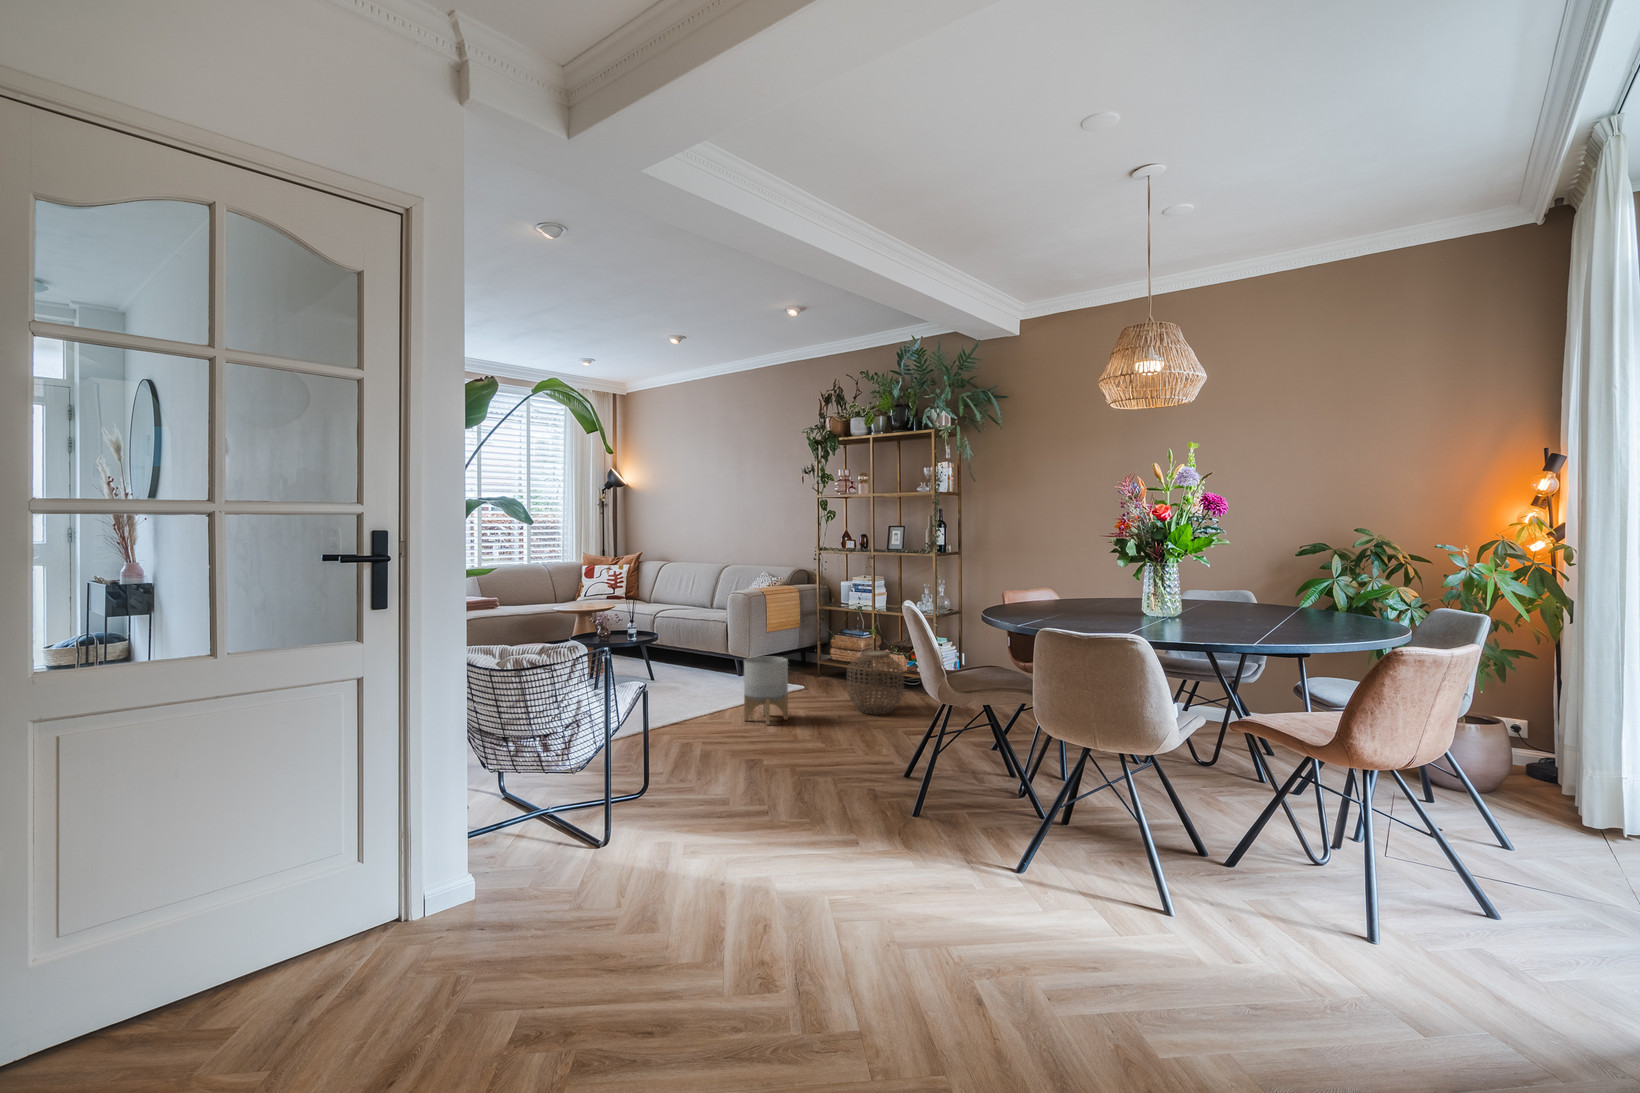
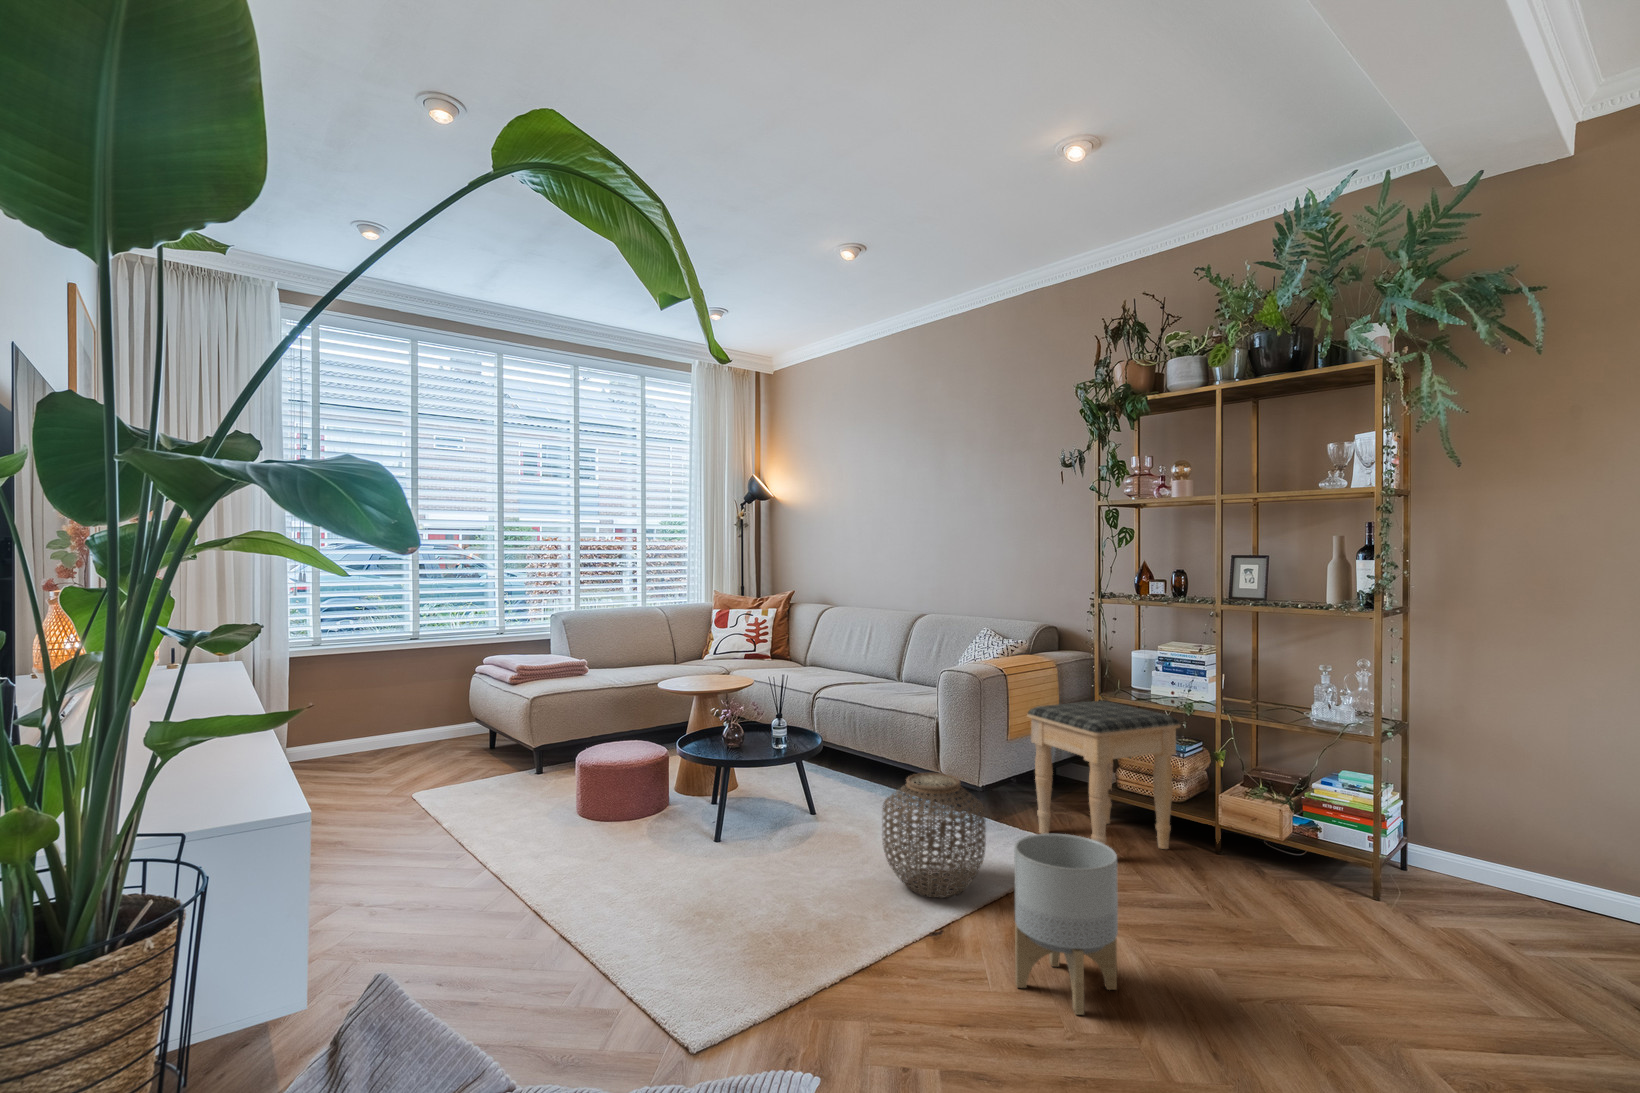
footstool: none [776,609,853,689] -> present [1027,701,1181,849]
woven basket: present [847,650,904,714] -> present [883,773,986,897]

